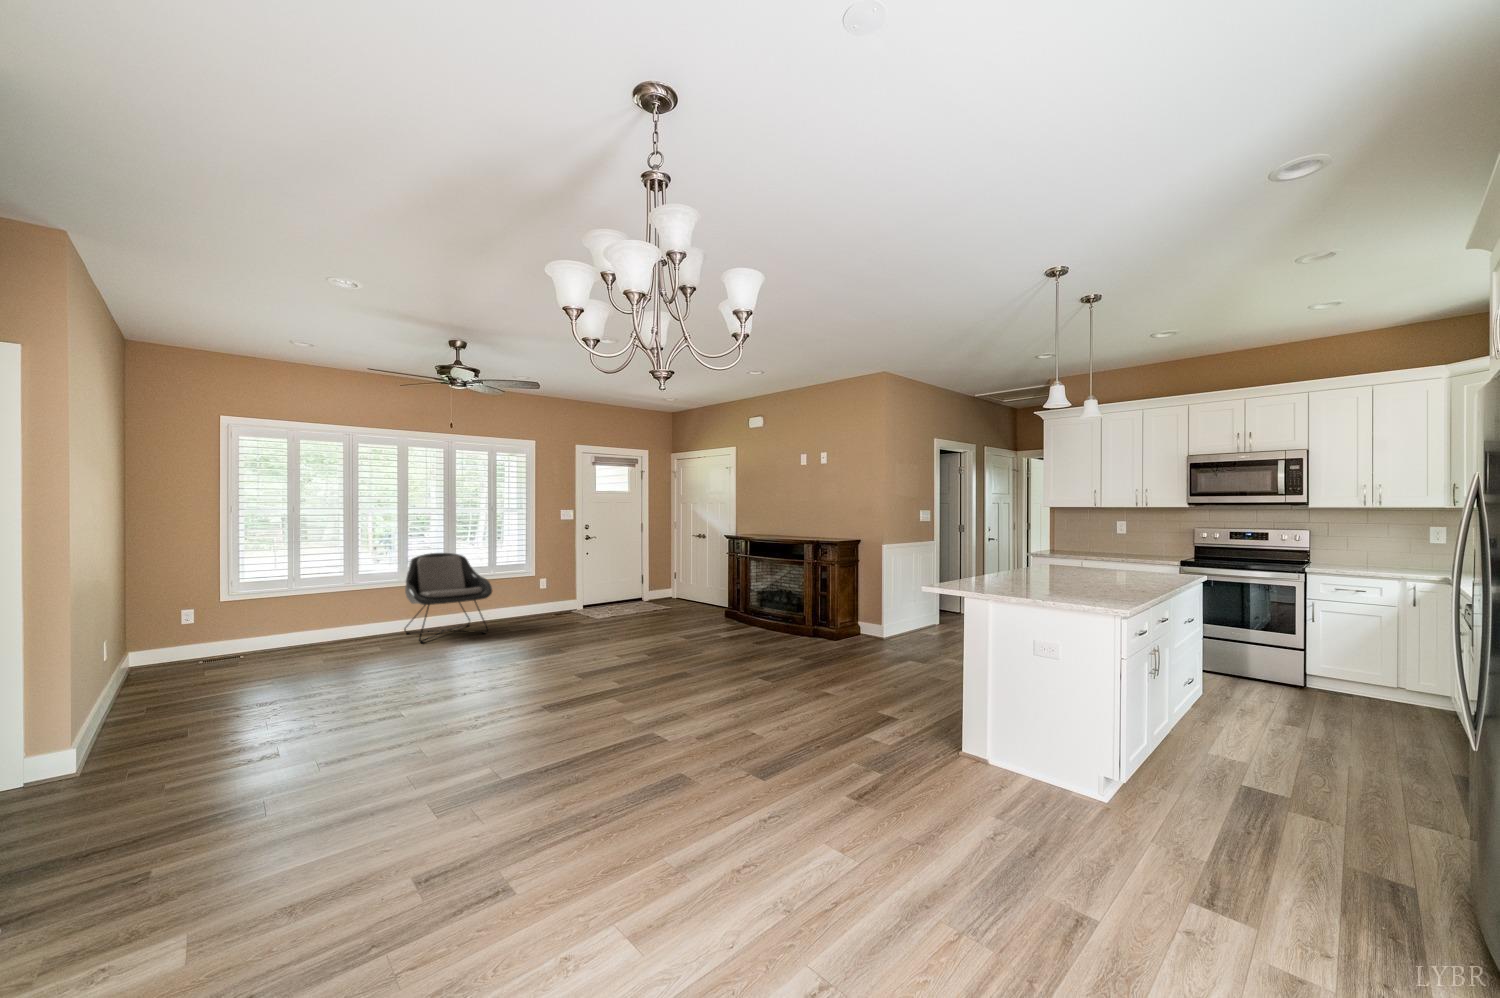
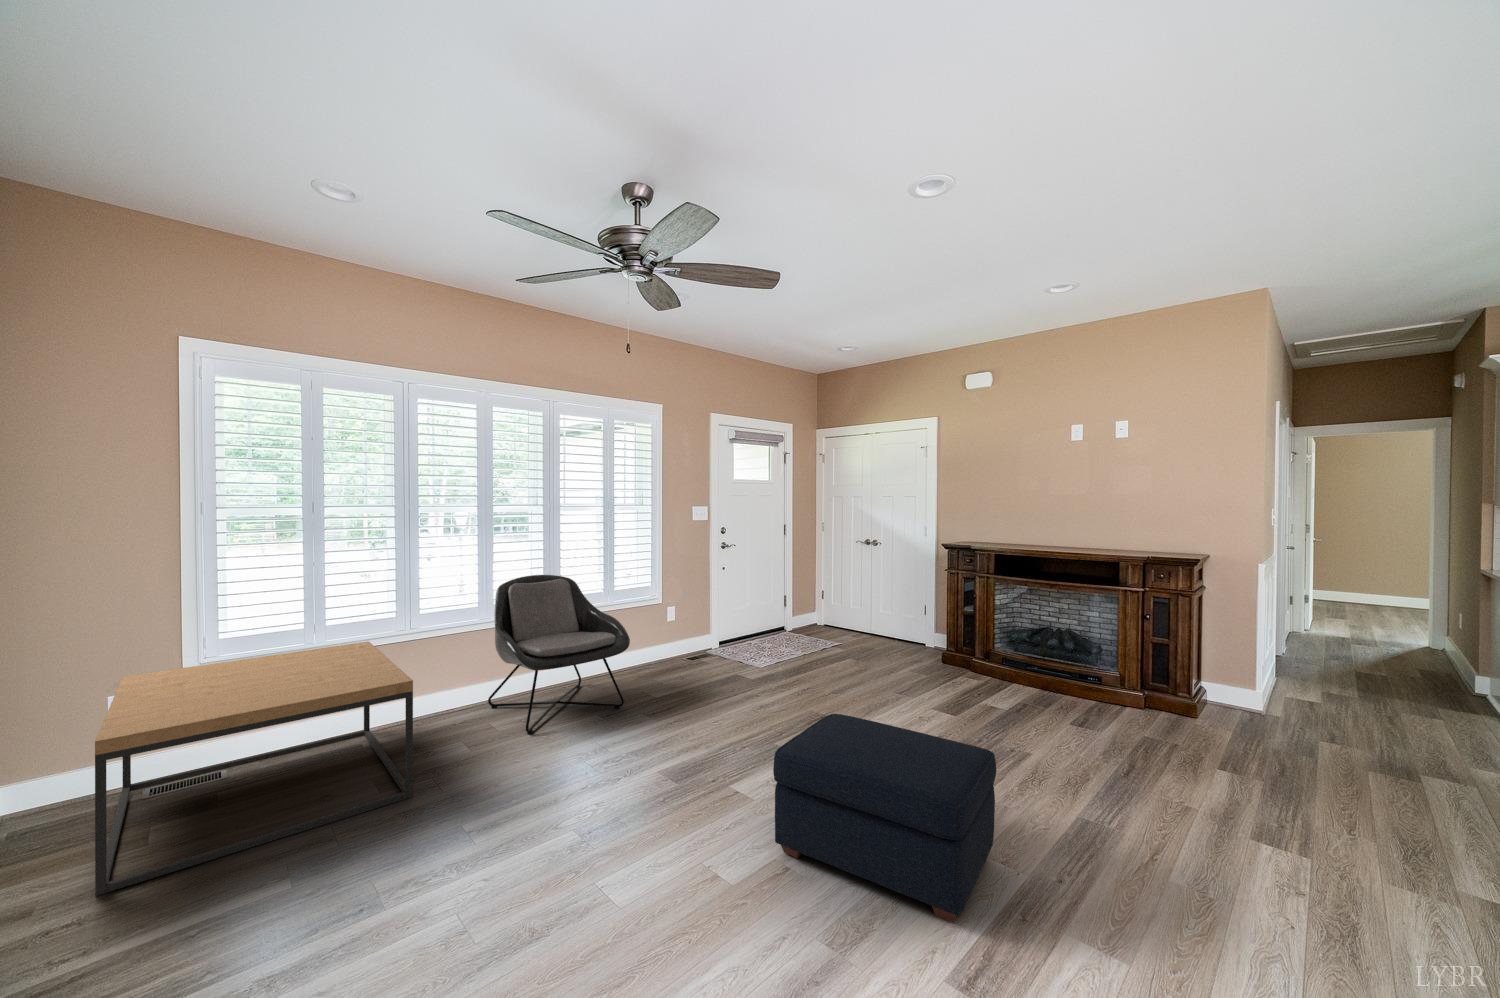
coffee table: none [183,589,343,687] -> present [95,641,413,896]
ottoman: none [512,616,622,692] -> present [773,714,996,922]

